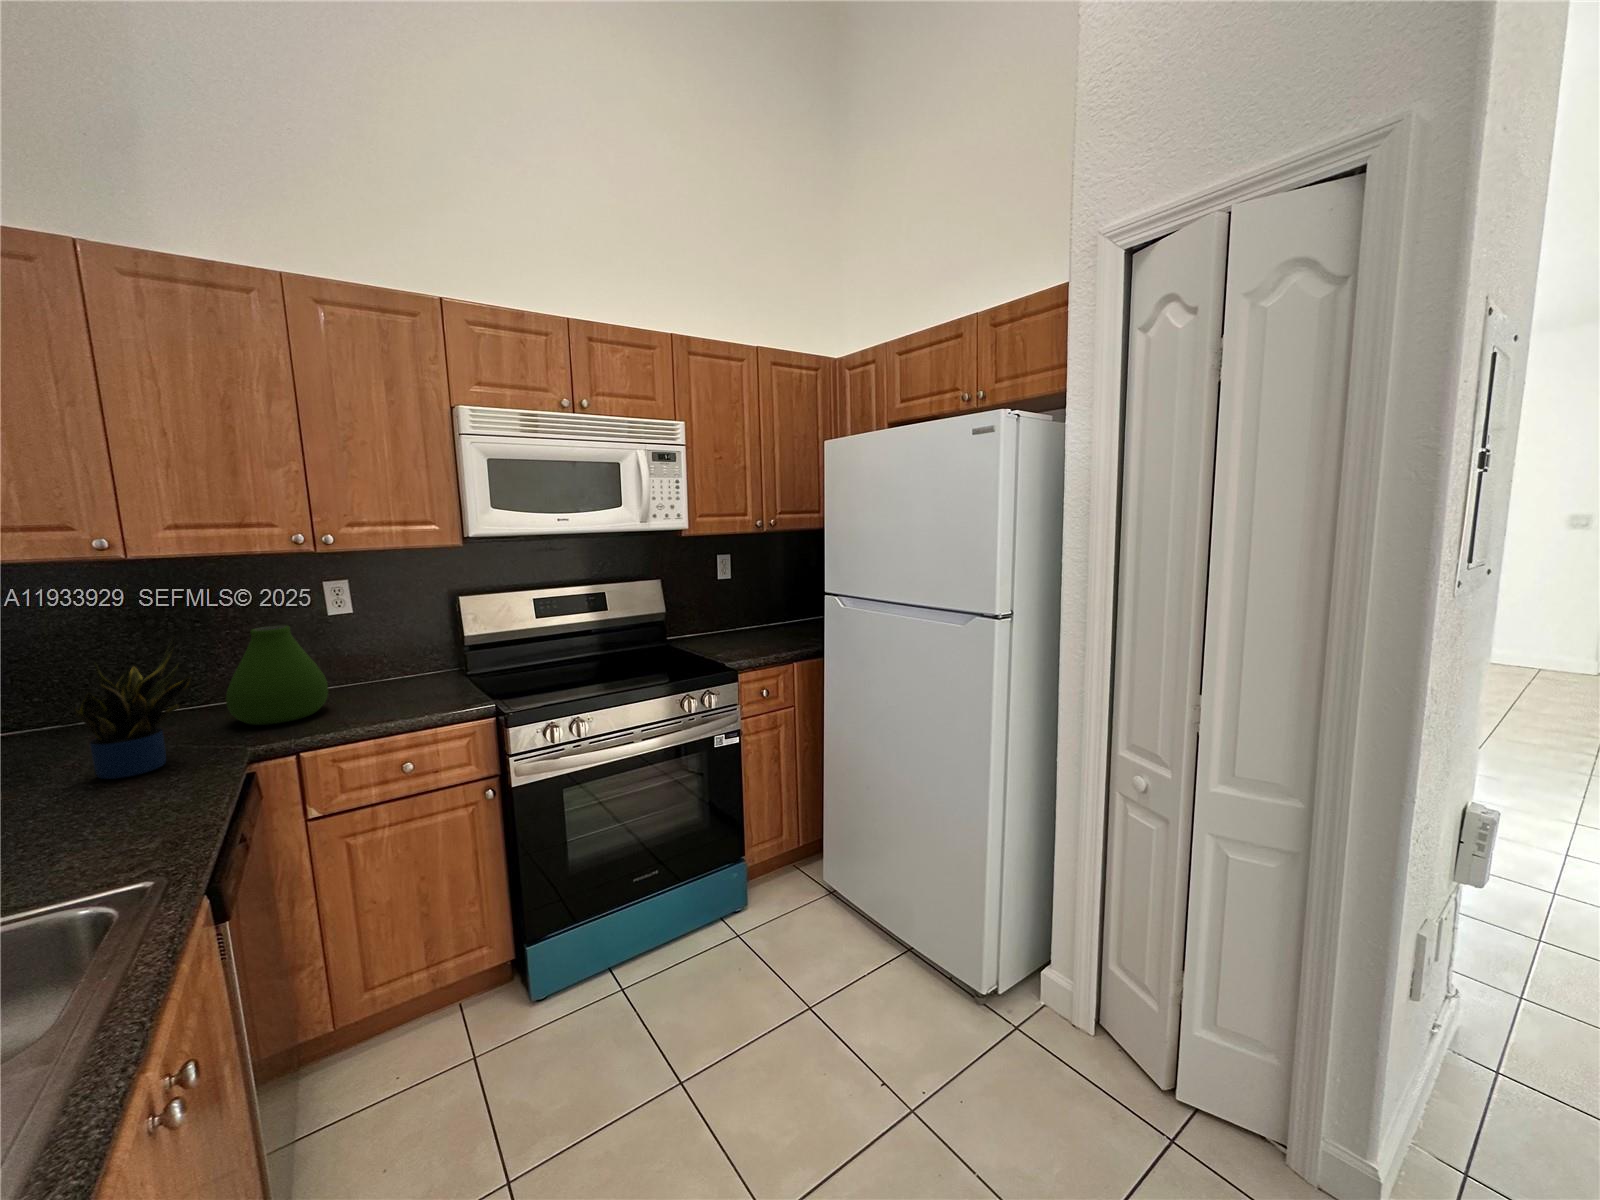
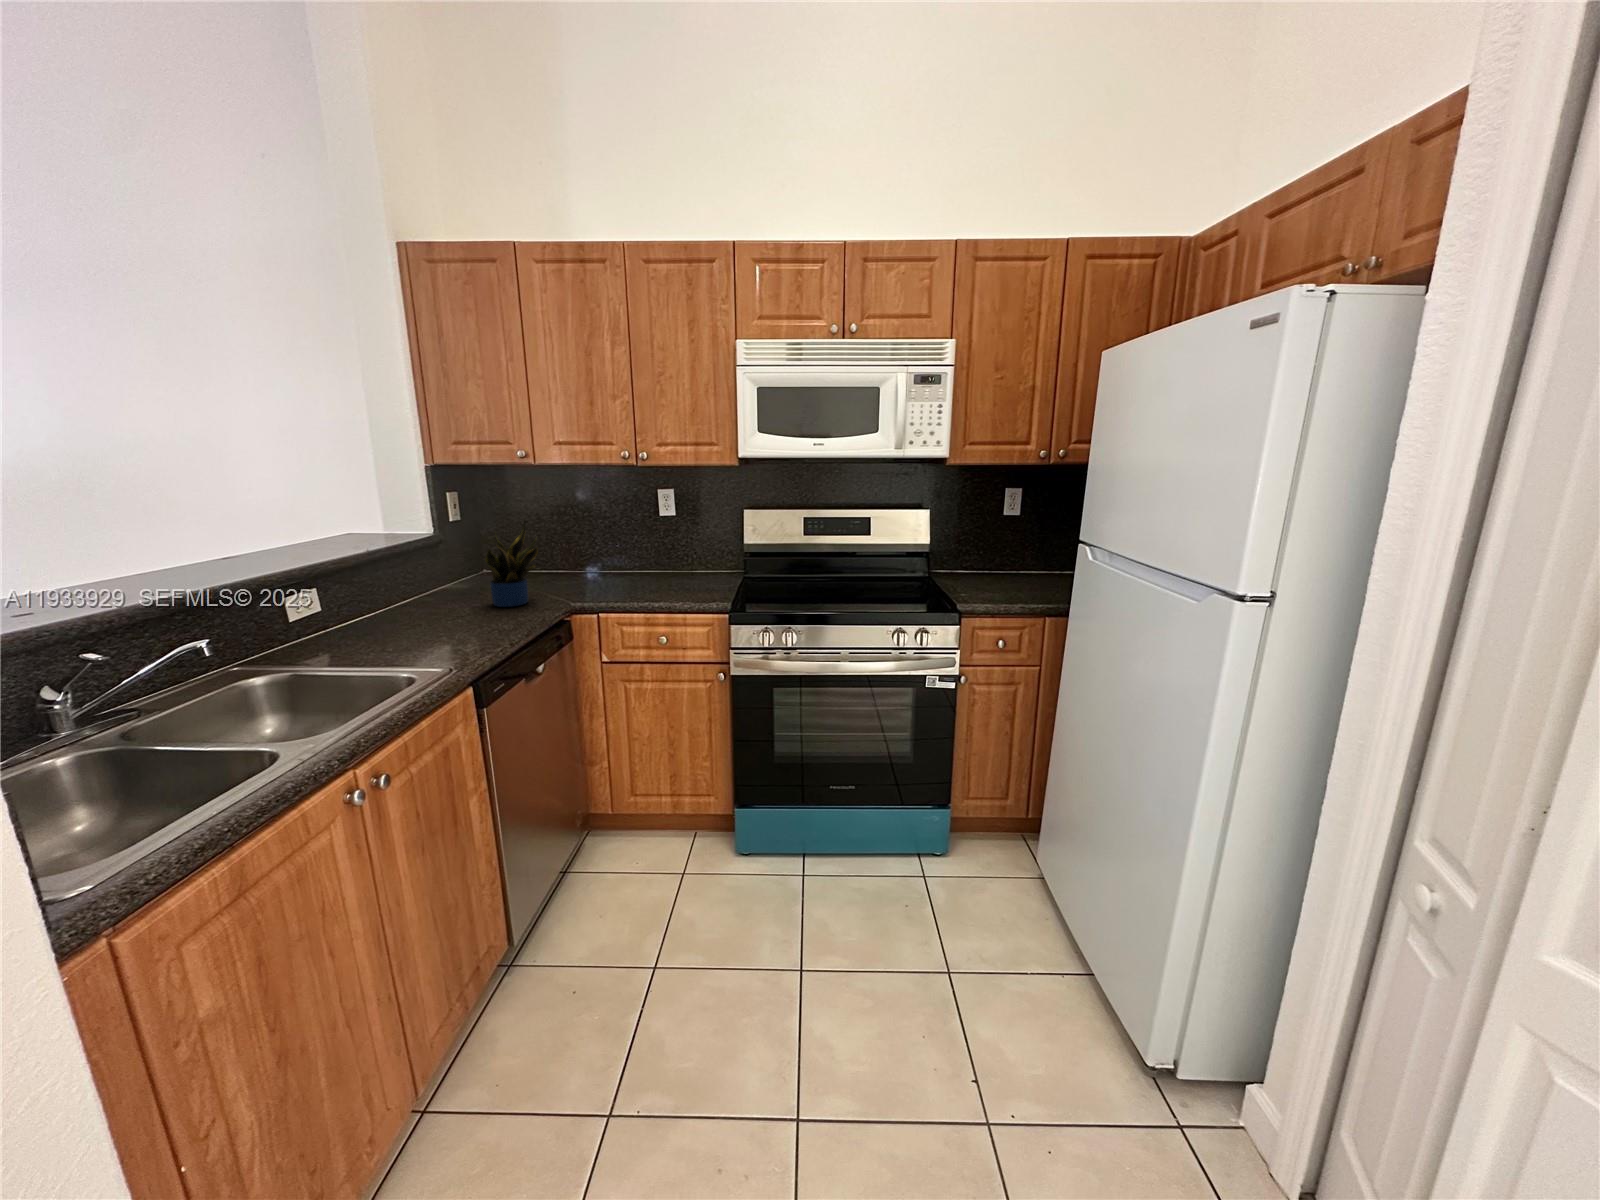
vase: present [226,625,328,725] -> none [578,519,640,590]

